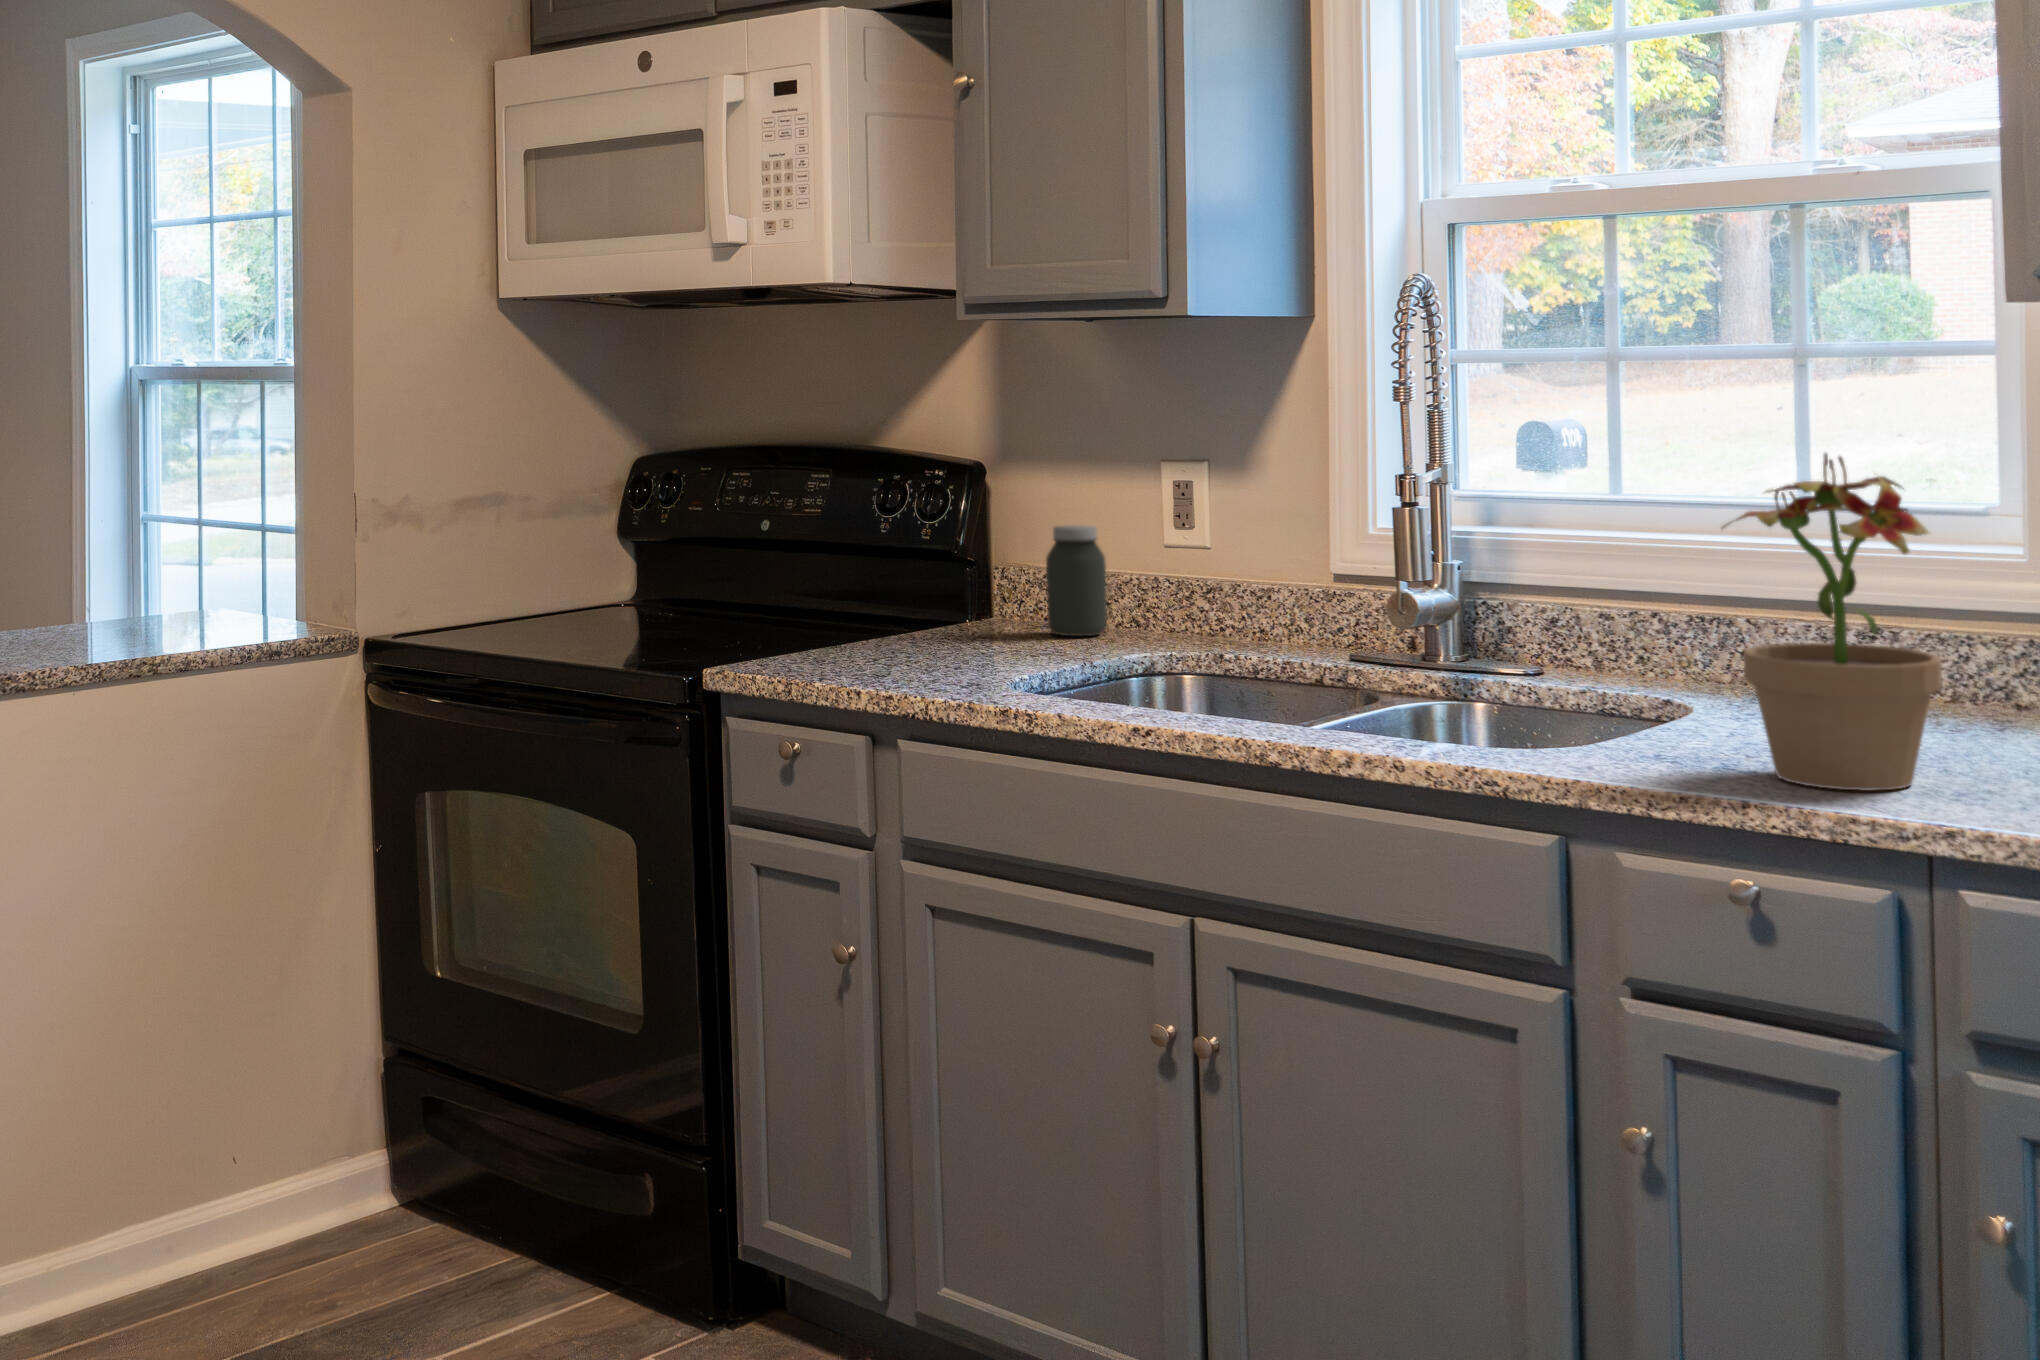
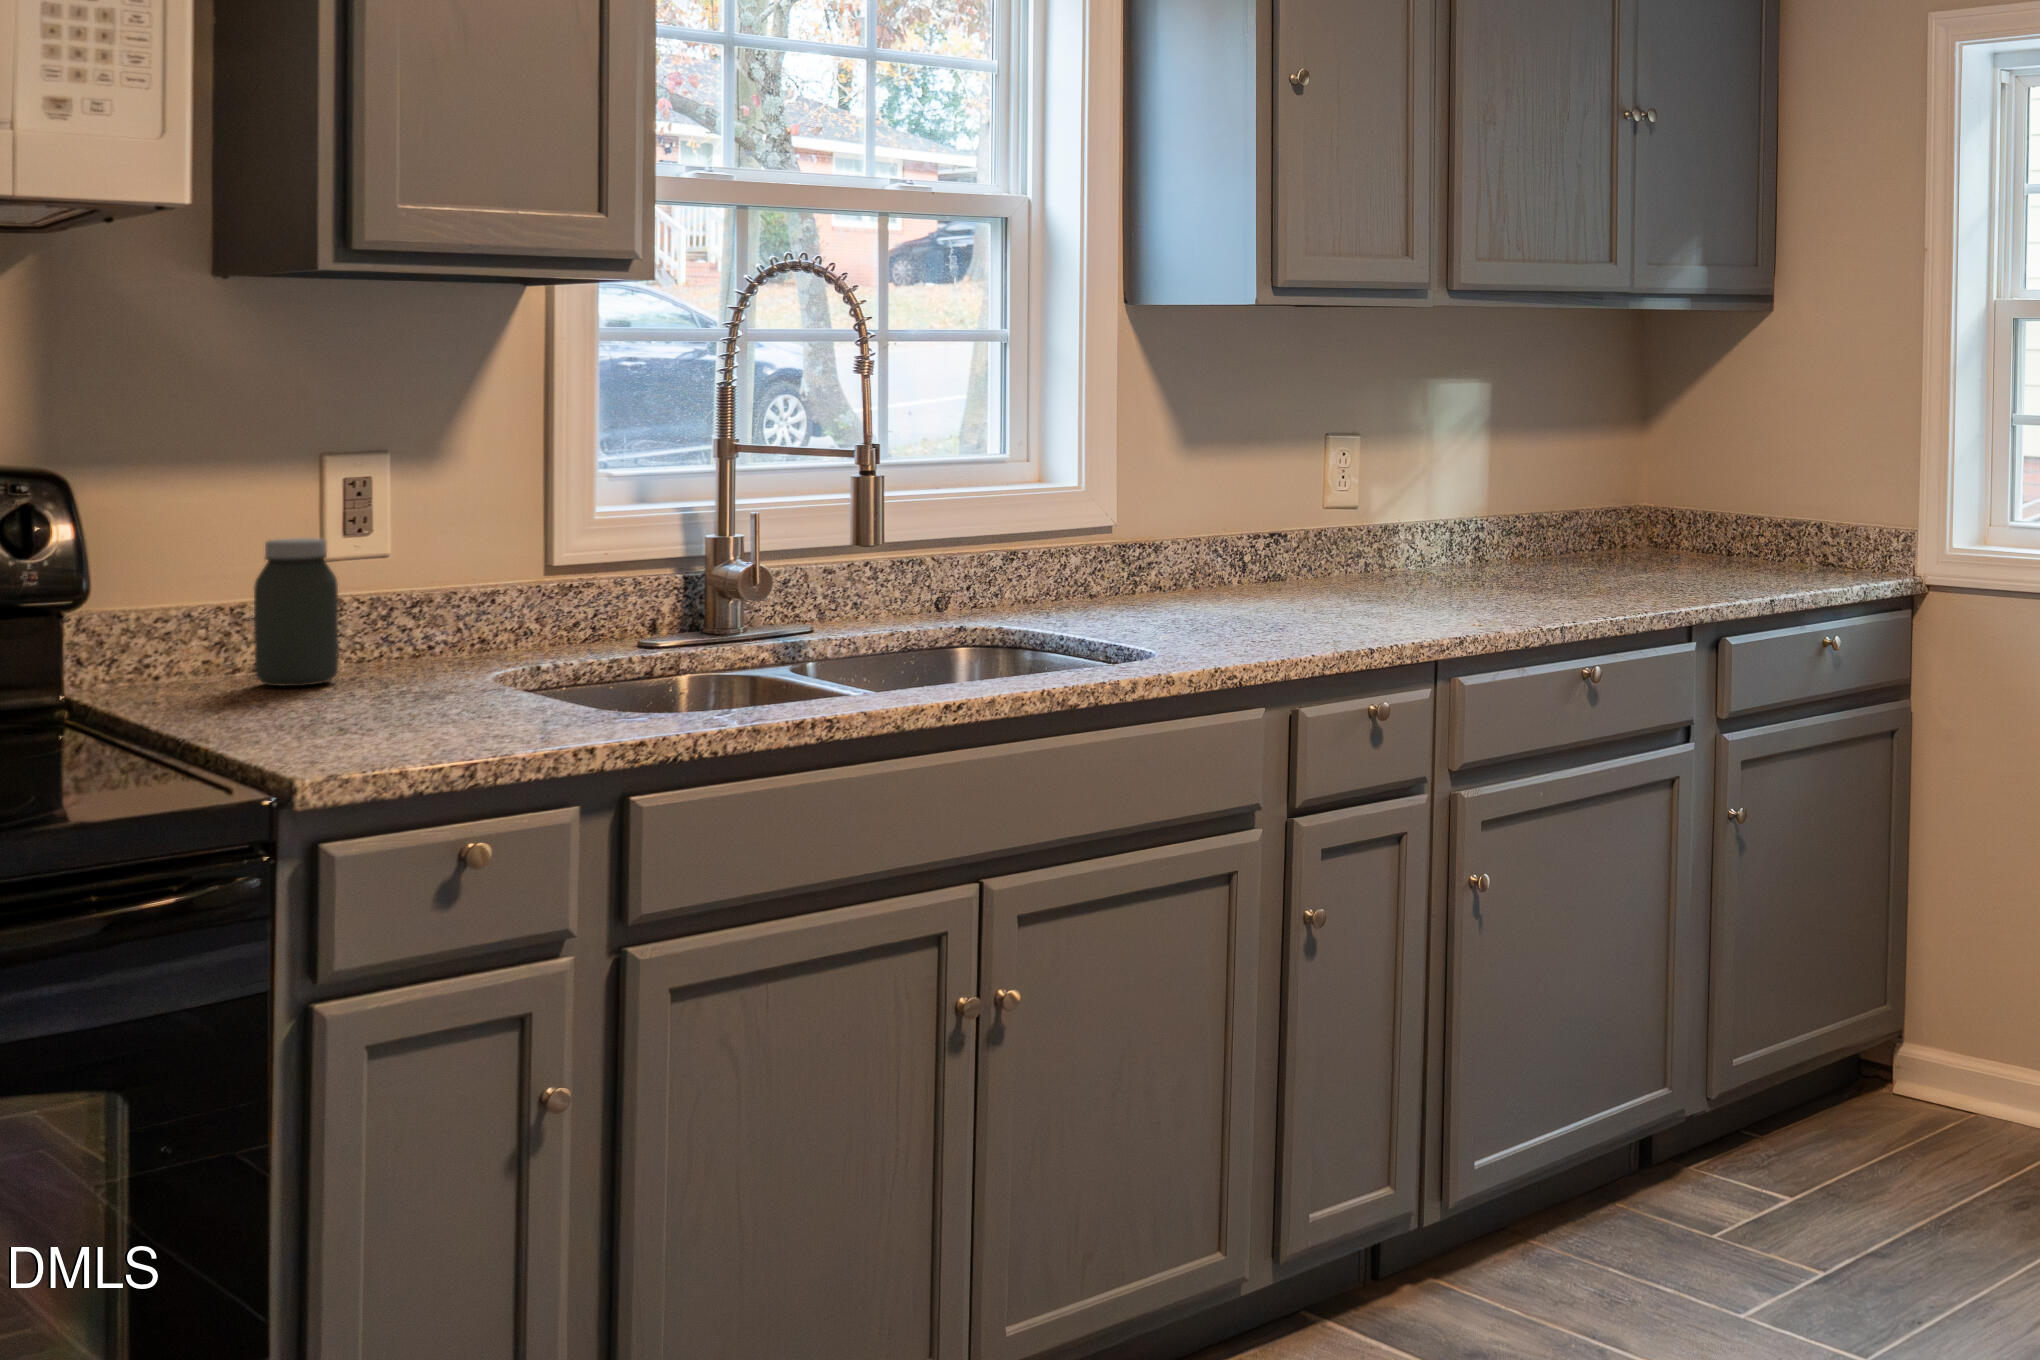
potted plant: present [1722,454,1942,791] -> none [1281,387,1410,637]

